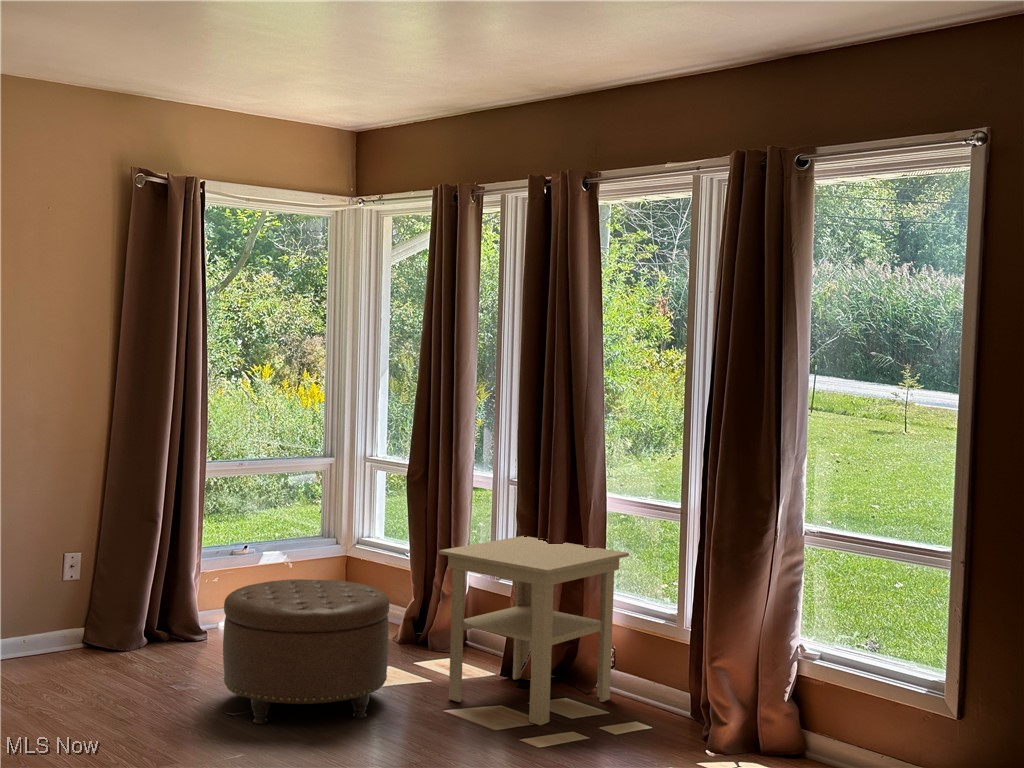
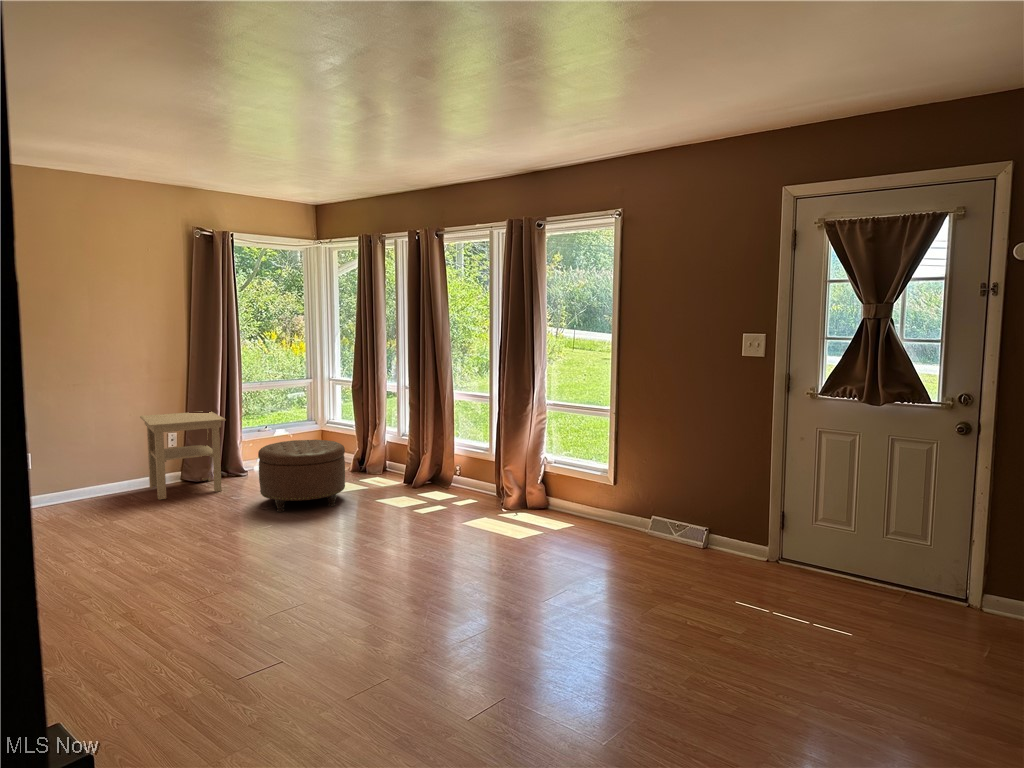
side table: present [439,536,629,725] -> present [140,412,226,500]

